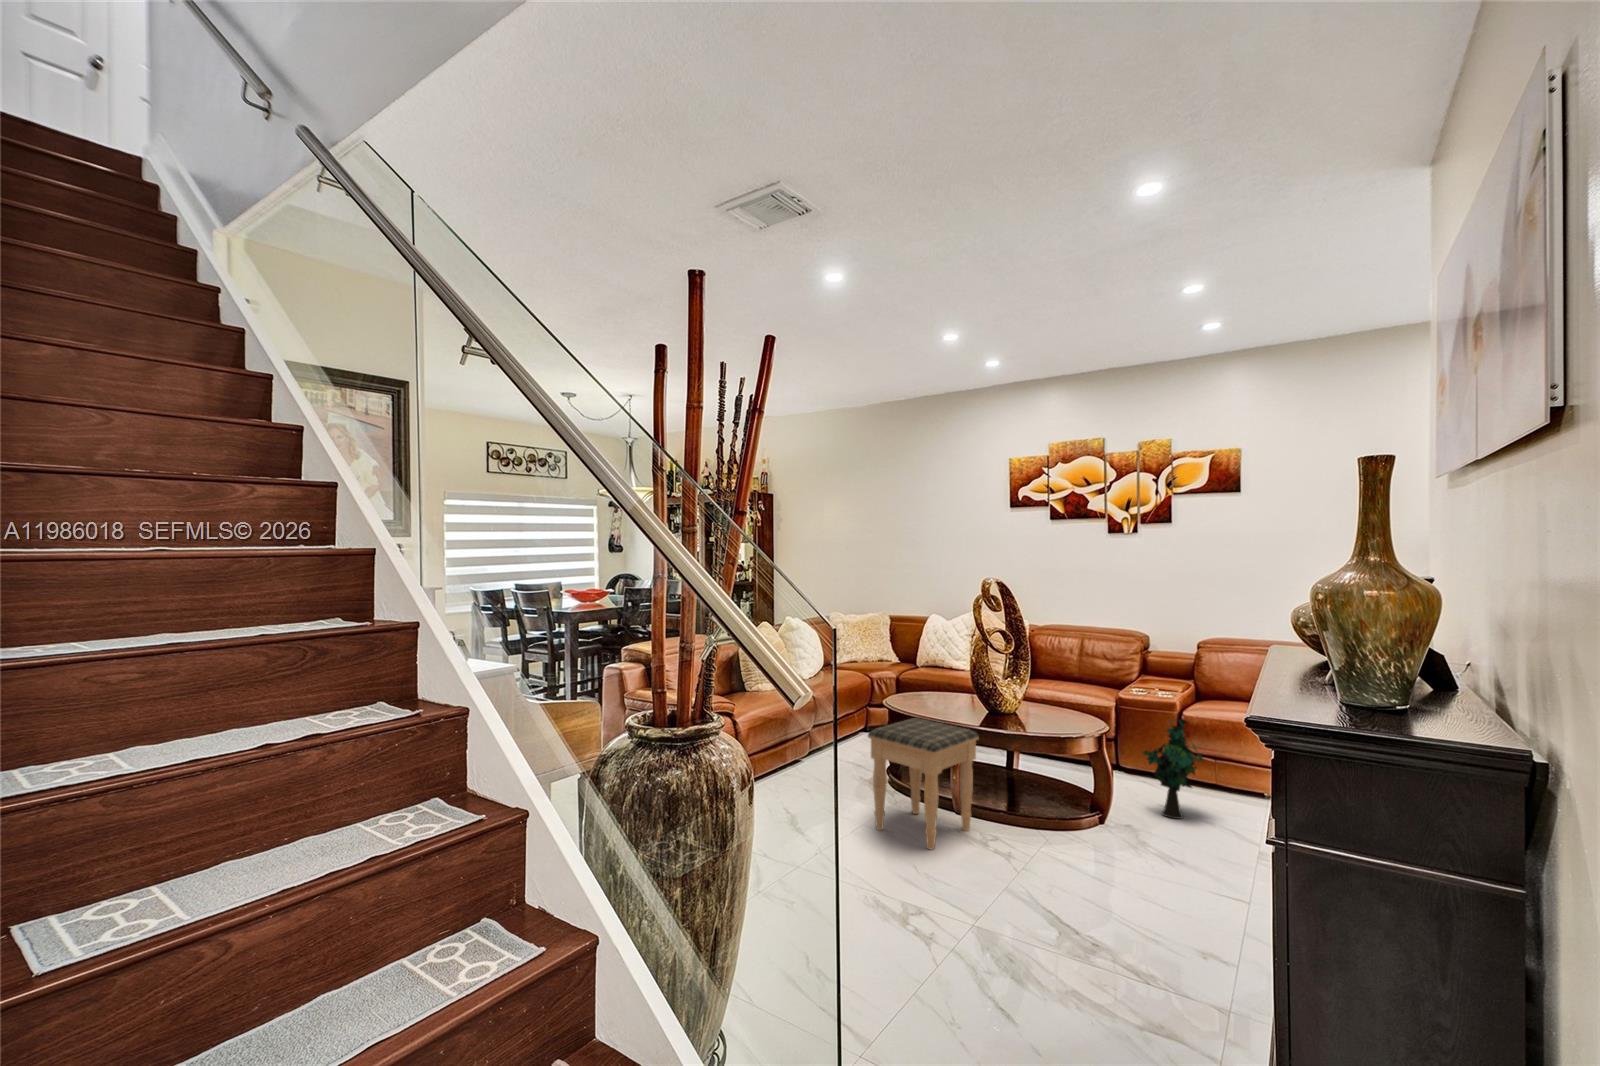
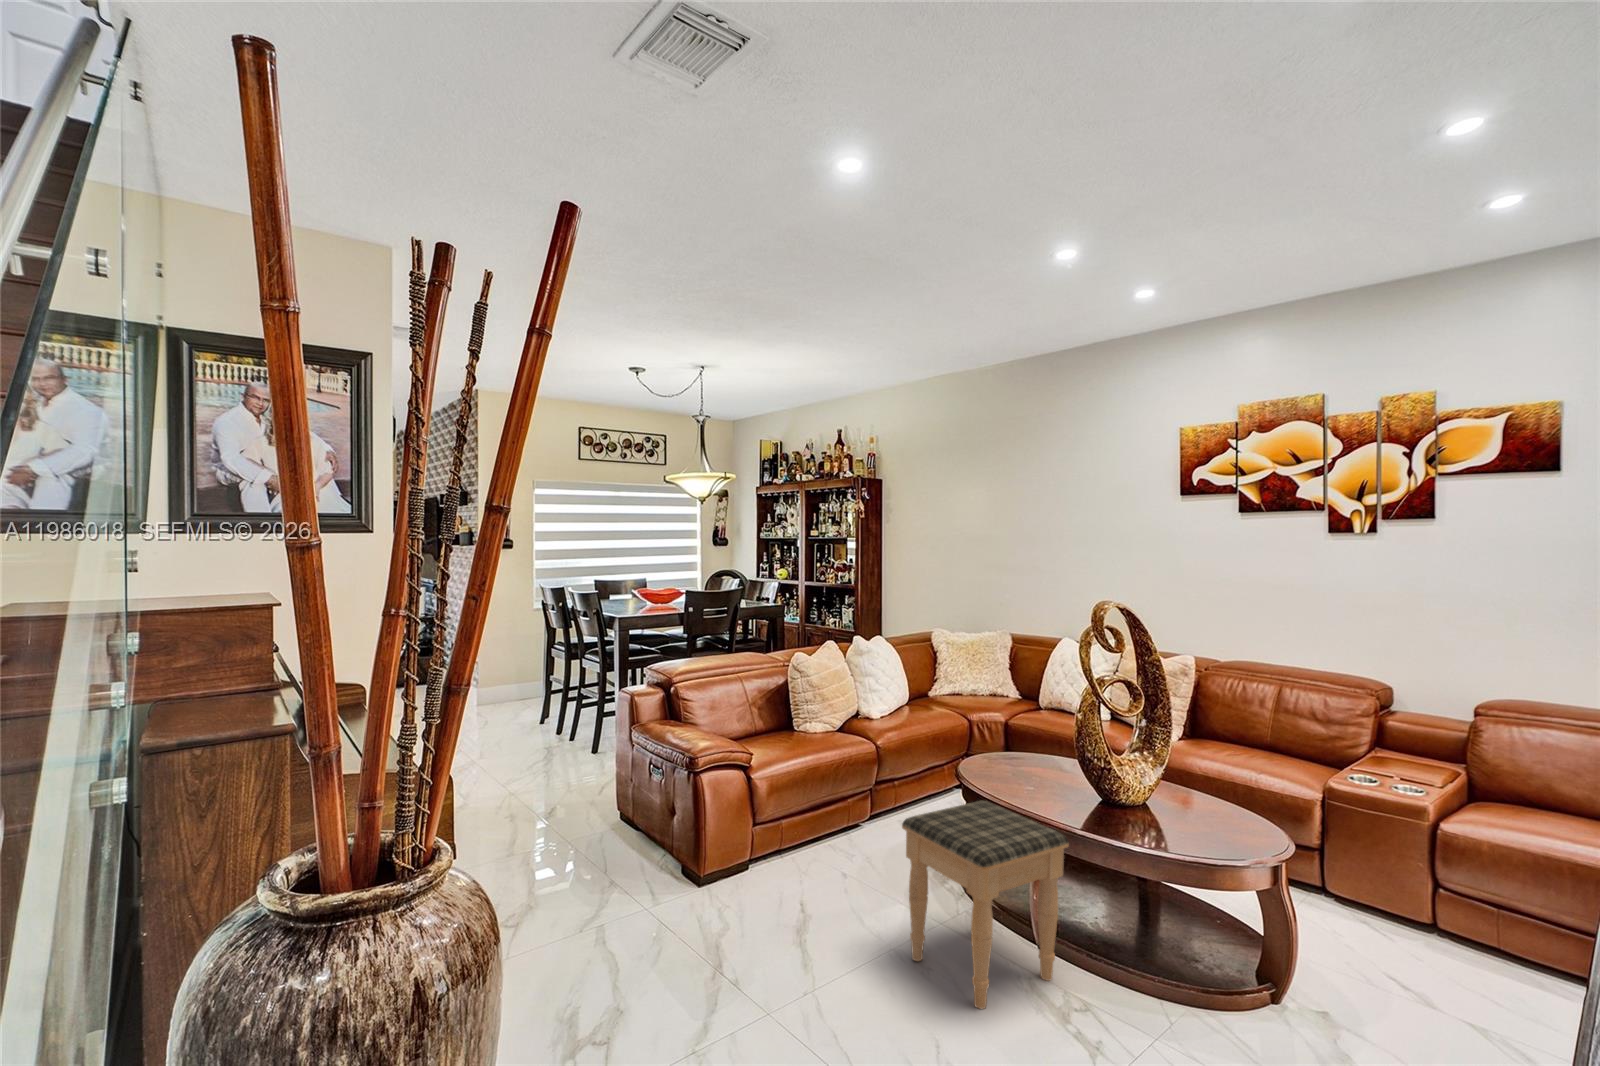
decorative plant: present [1143,719,1203,819] -> none [1352,843,1465,1007]

